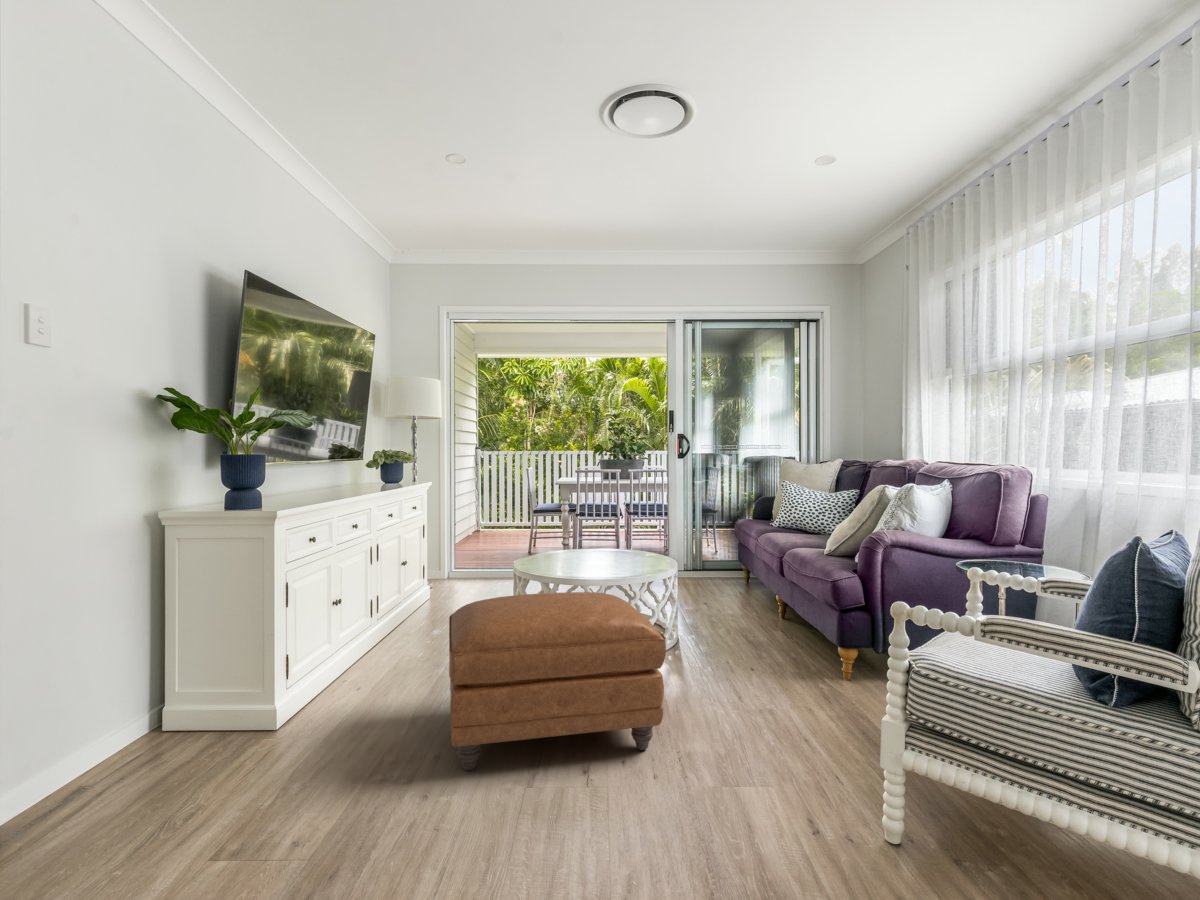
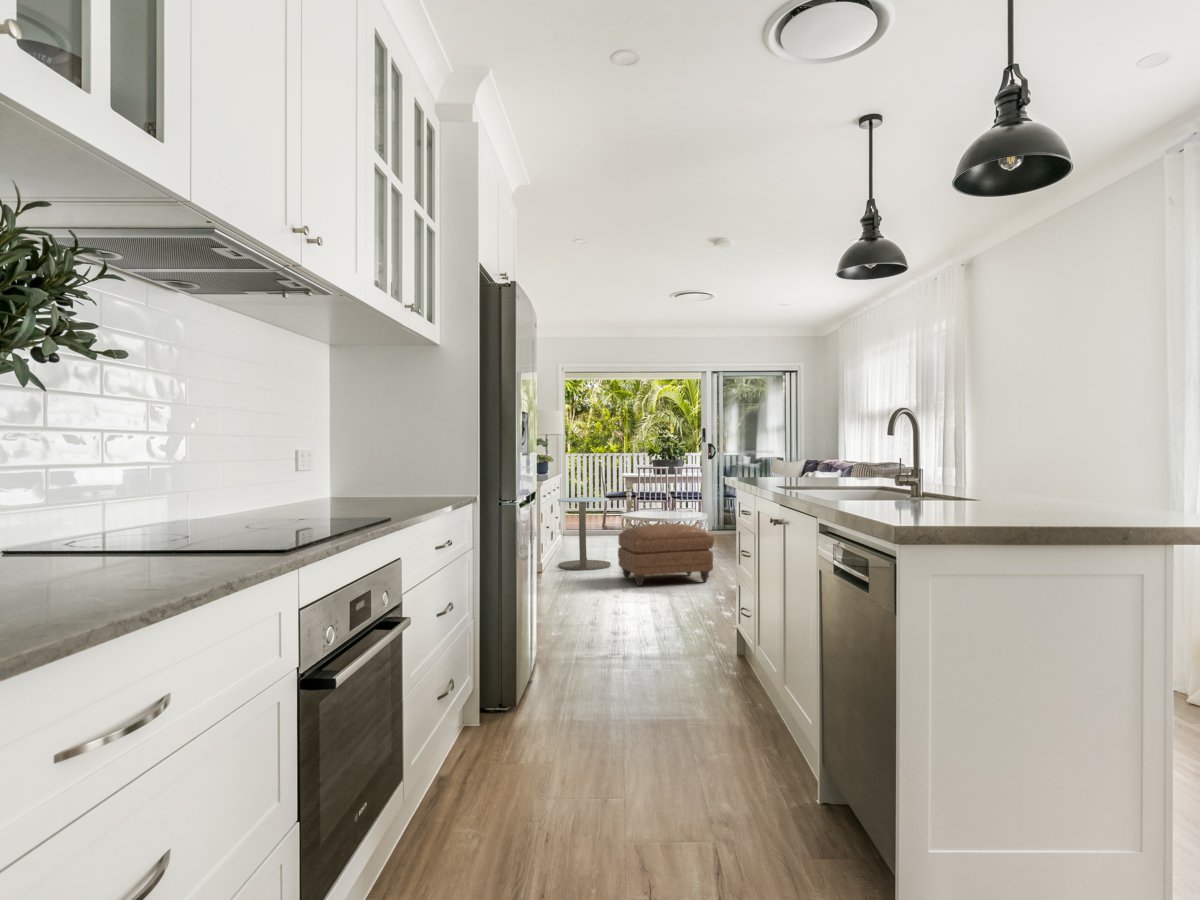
side table: none [374,518,478,668] -> present [557,497,610,570]

